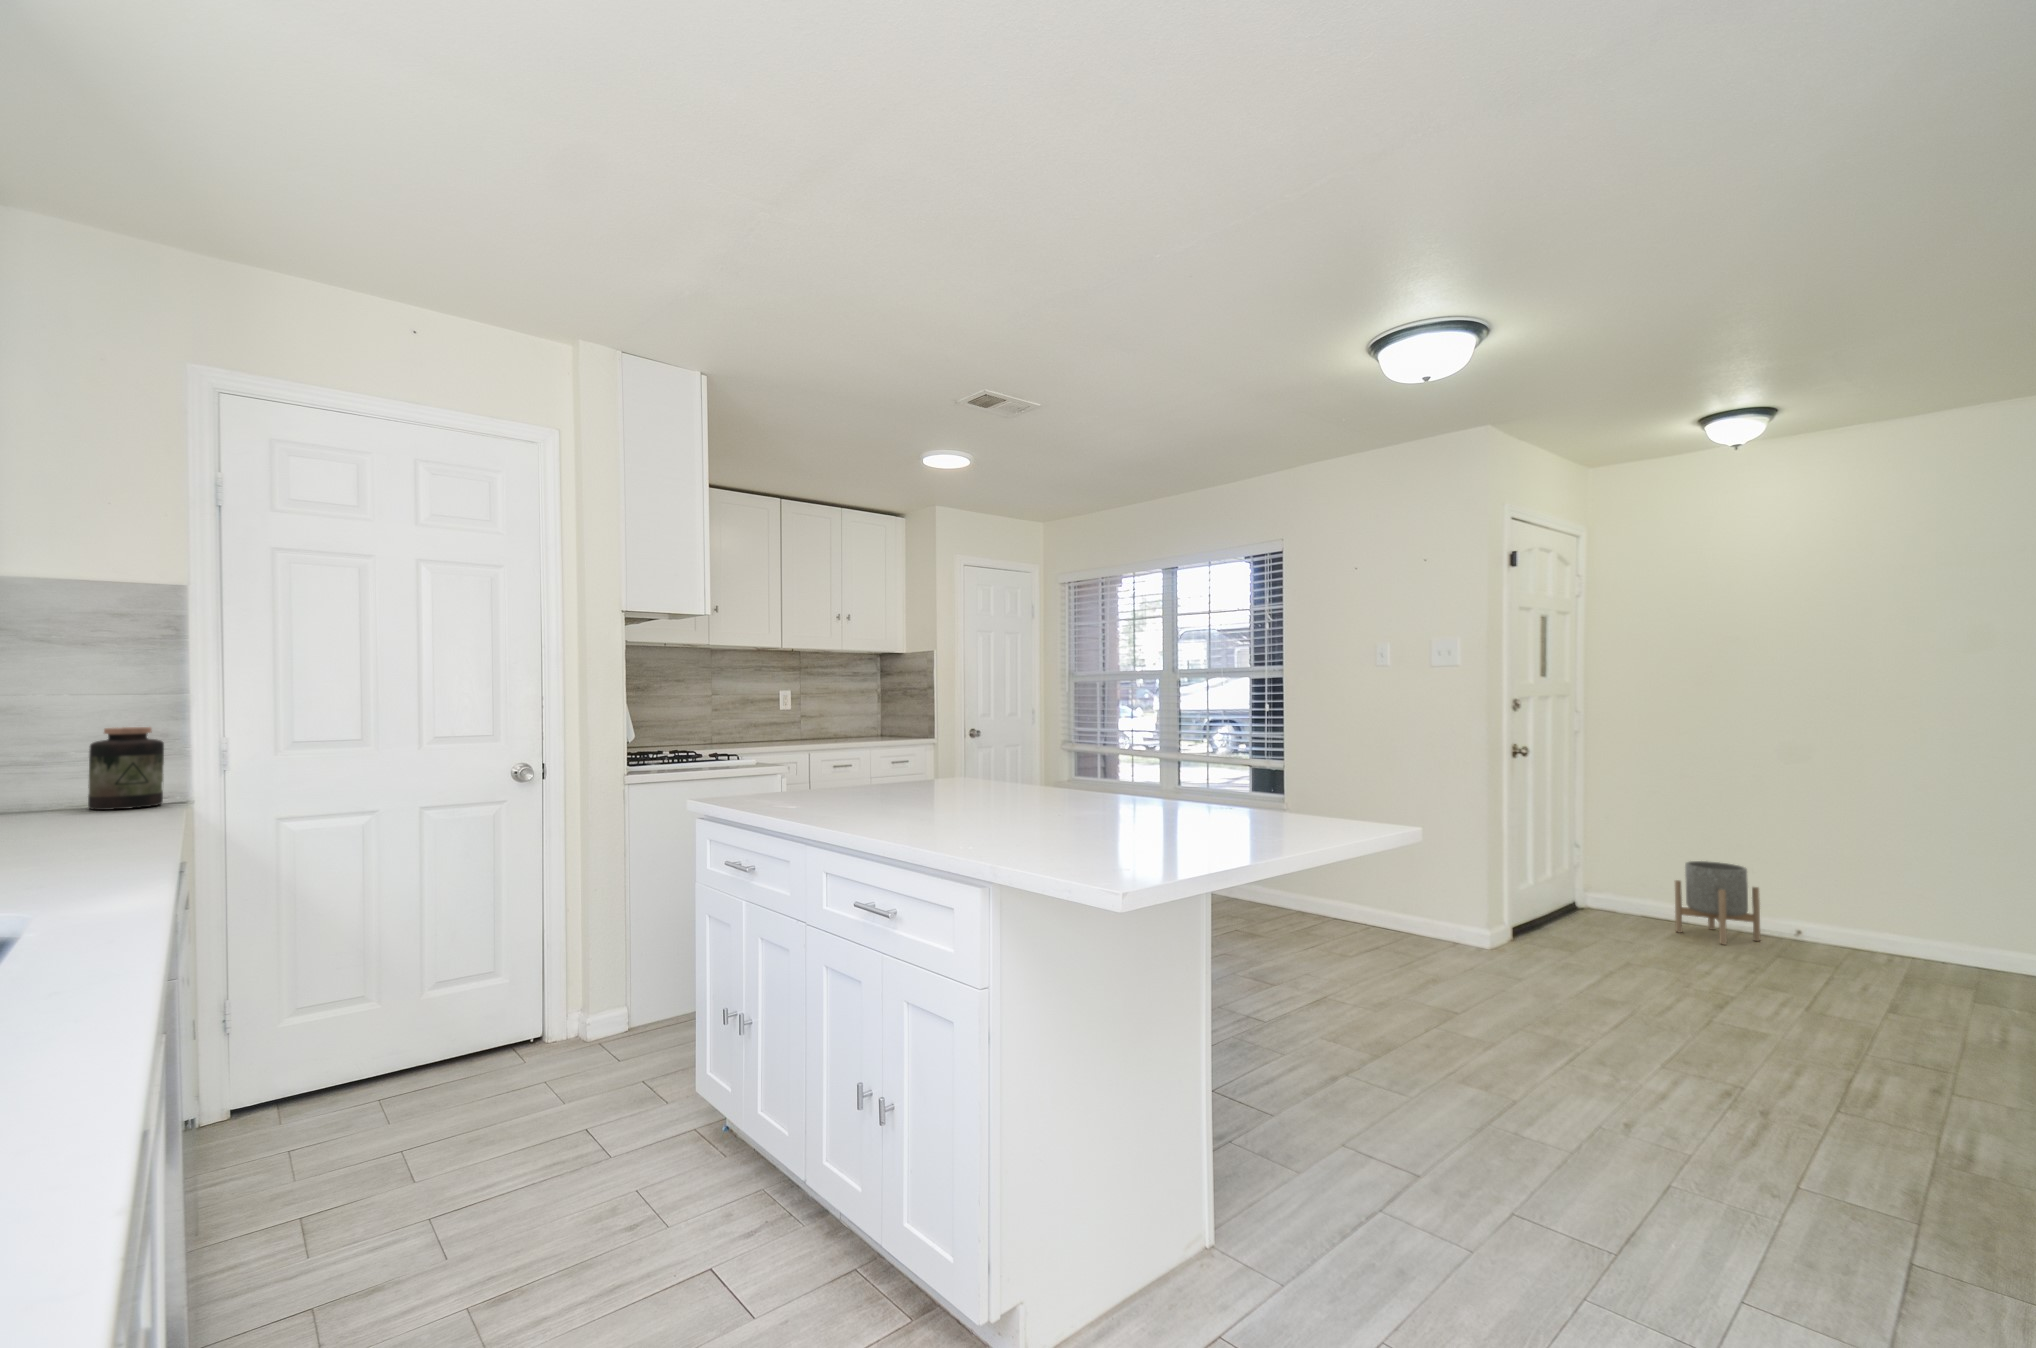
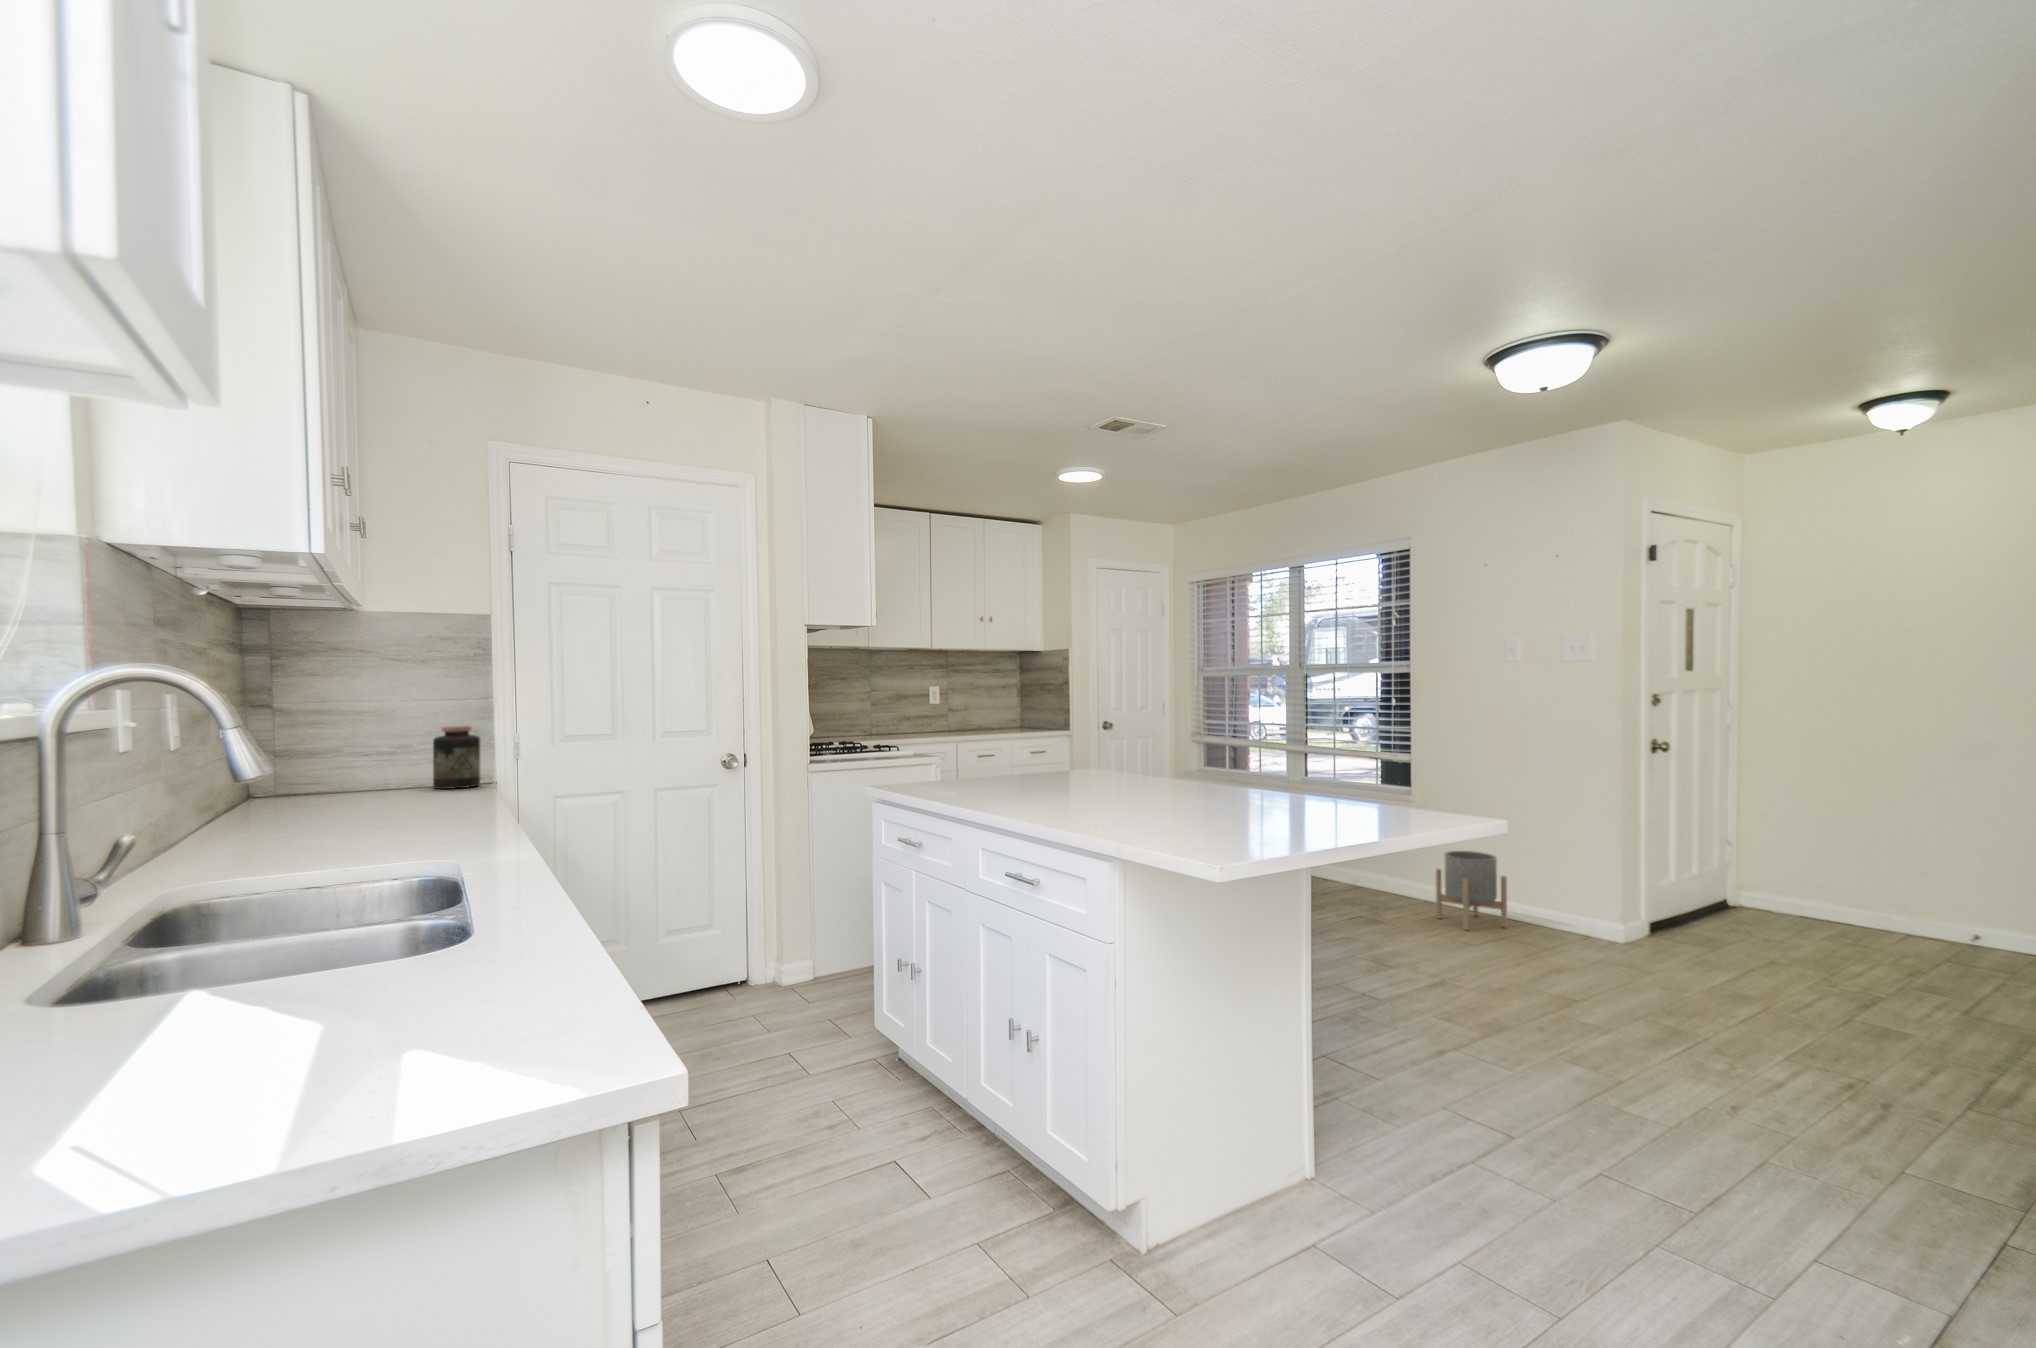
planter: present [1675,861,1761,945] -> present [1436,851,1507,930]

